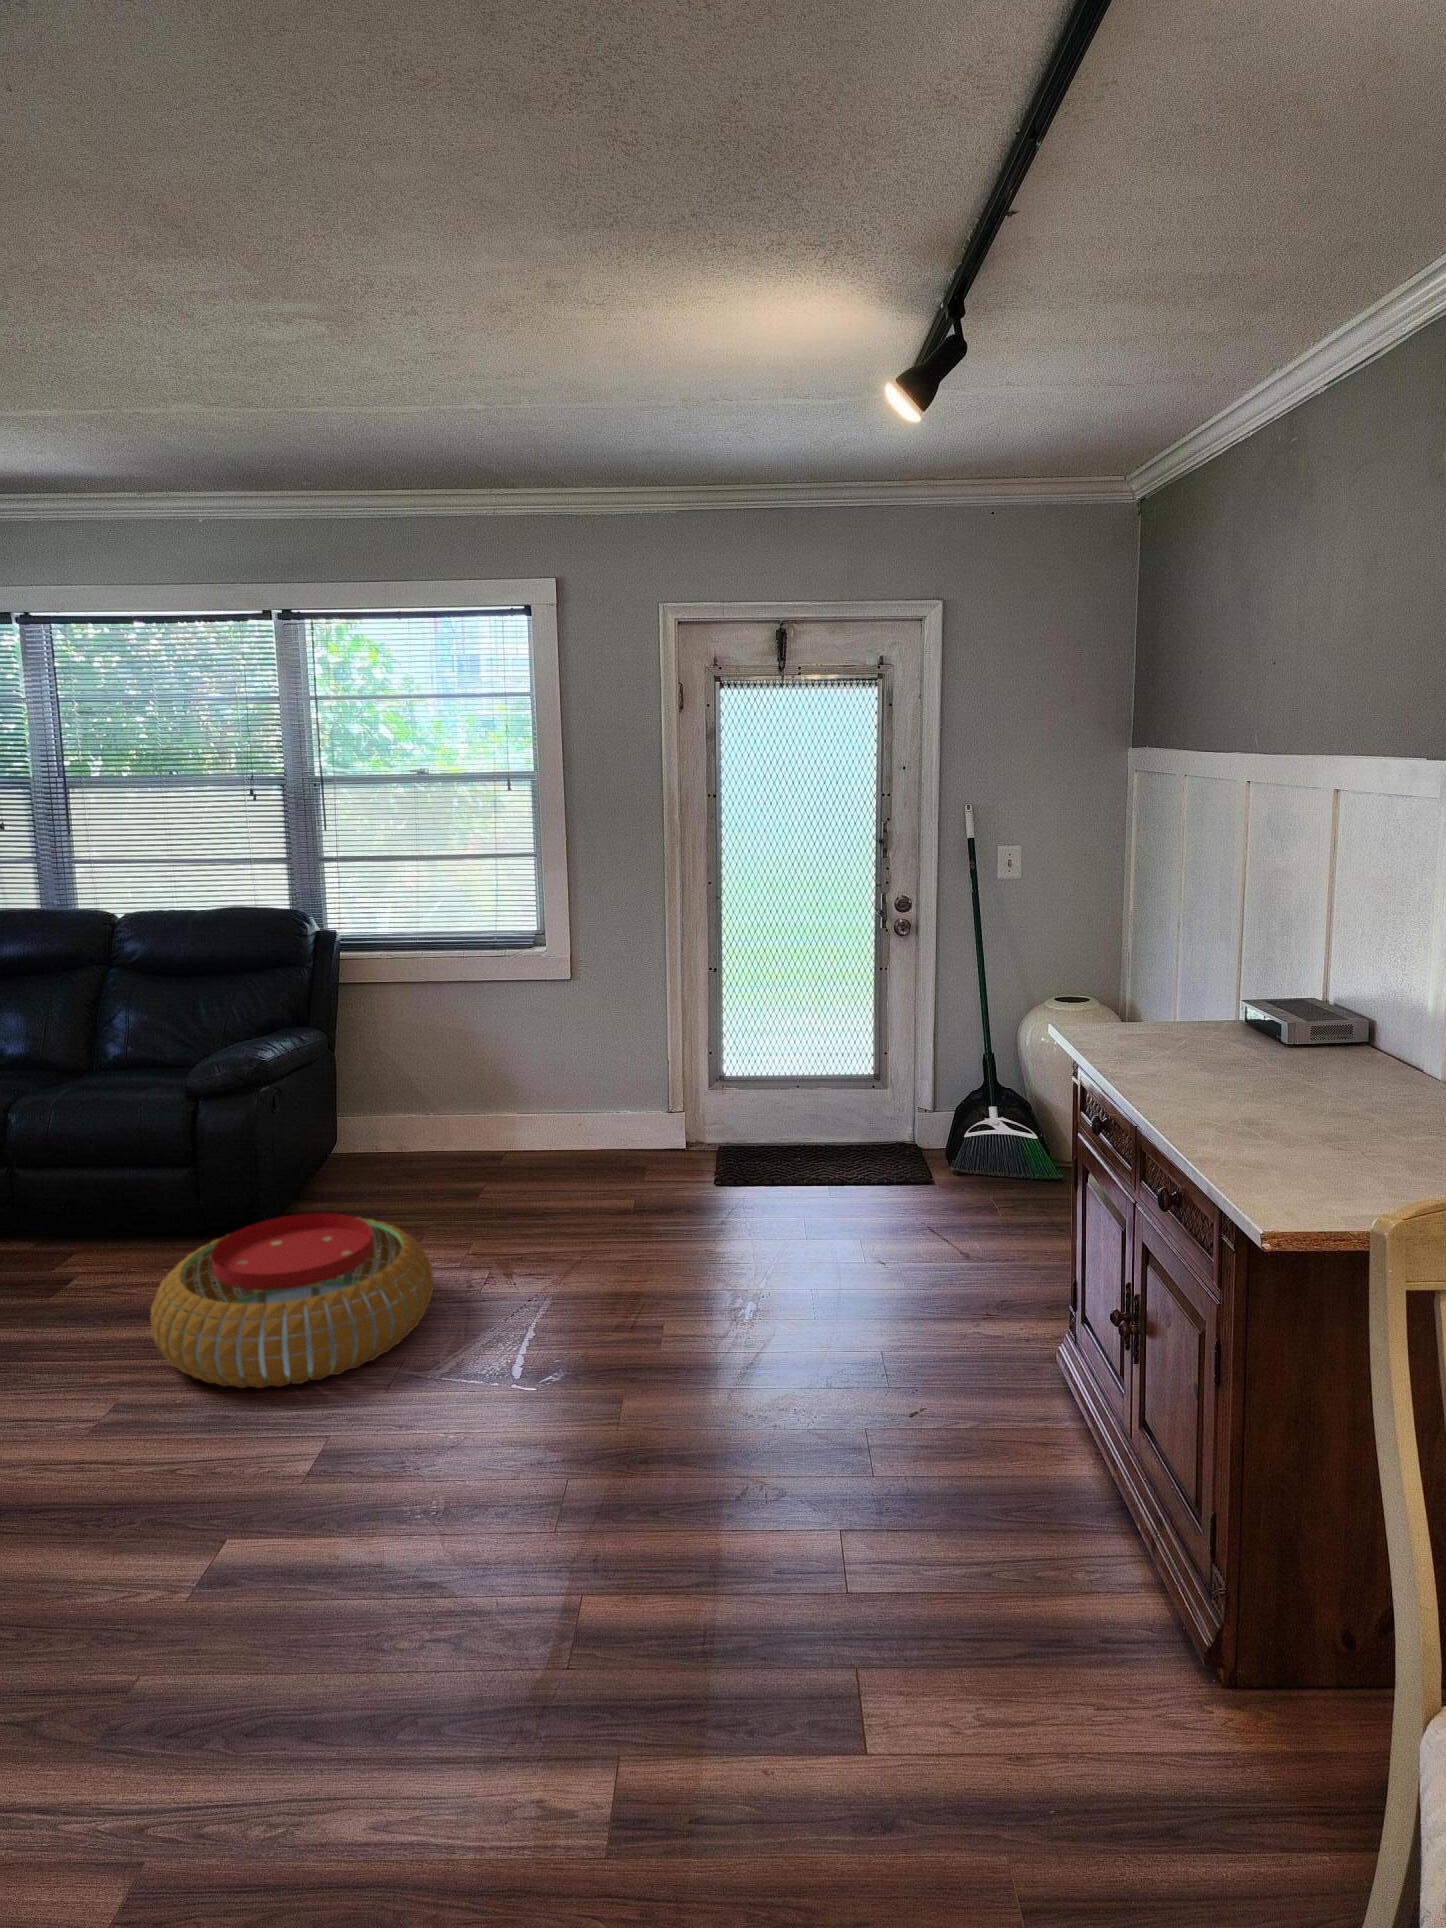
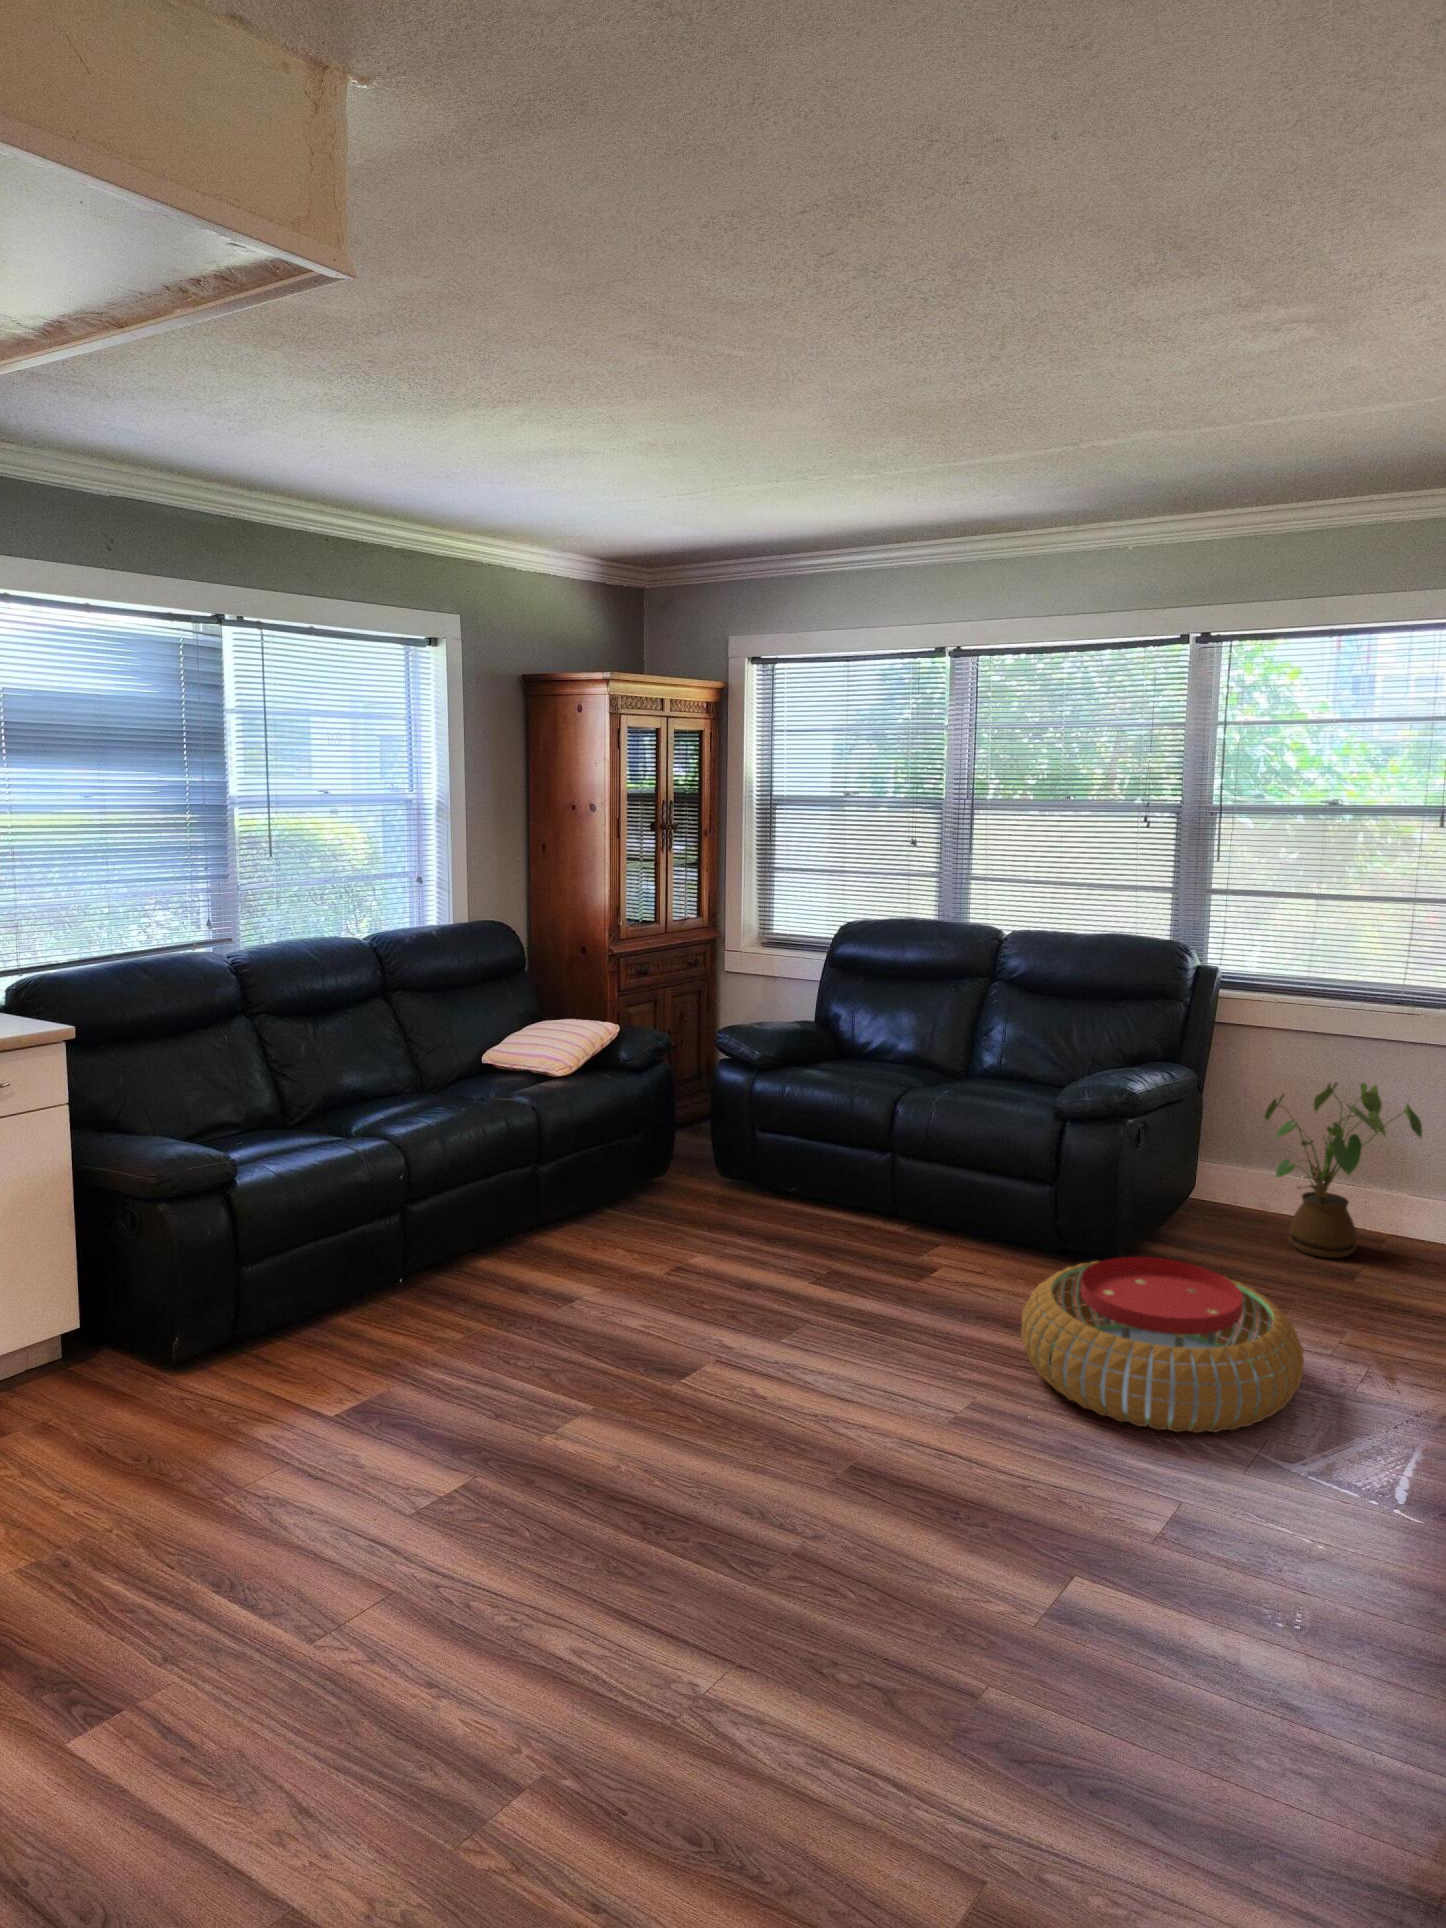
house plant: none [391,1017,522,1179] -> present [1264,1082,1422,1258]

